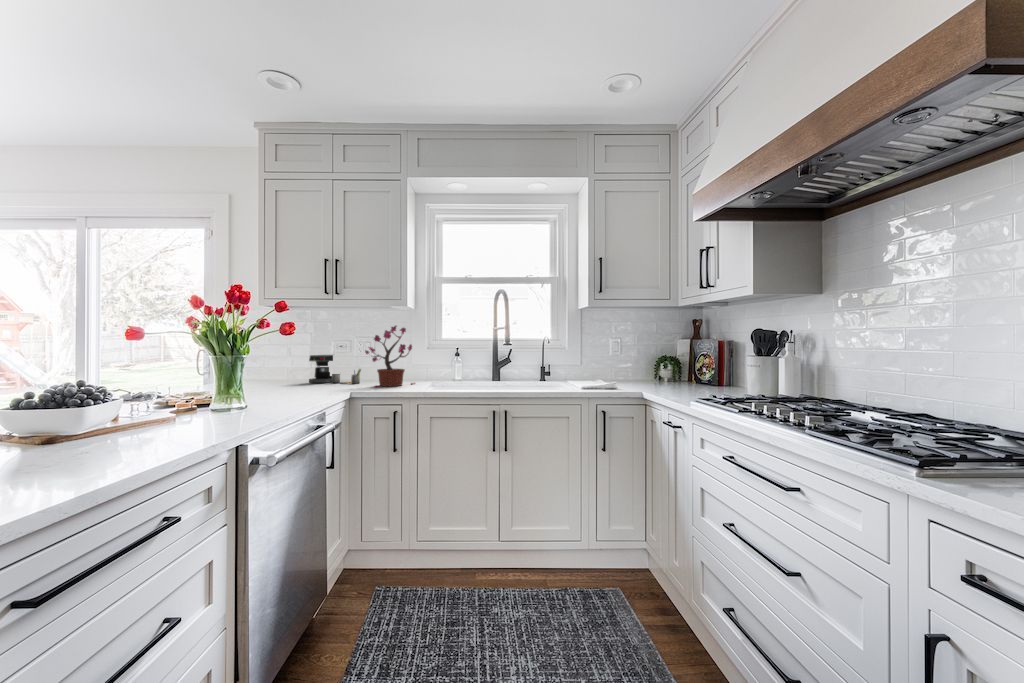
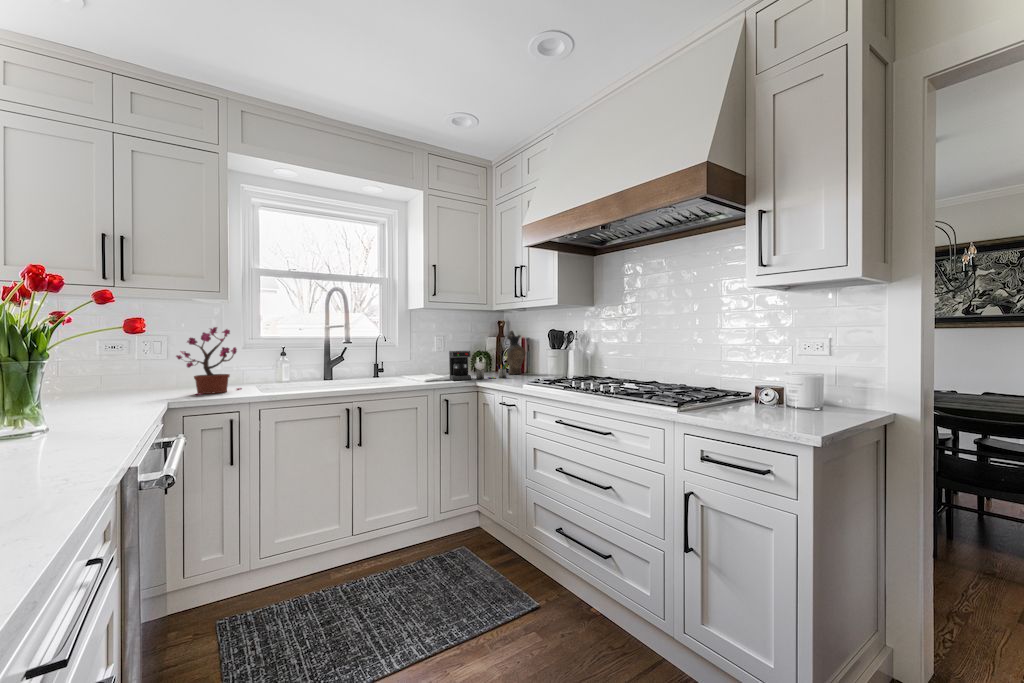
ceramic pitcher: none [693,330,719,387] -> present [507,331,525,374]
coffee maker: present [309,355,361,384] -> present [449,351,508,380]

